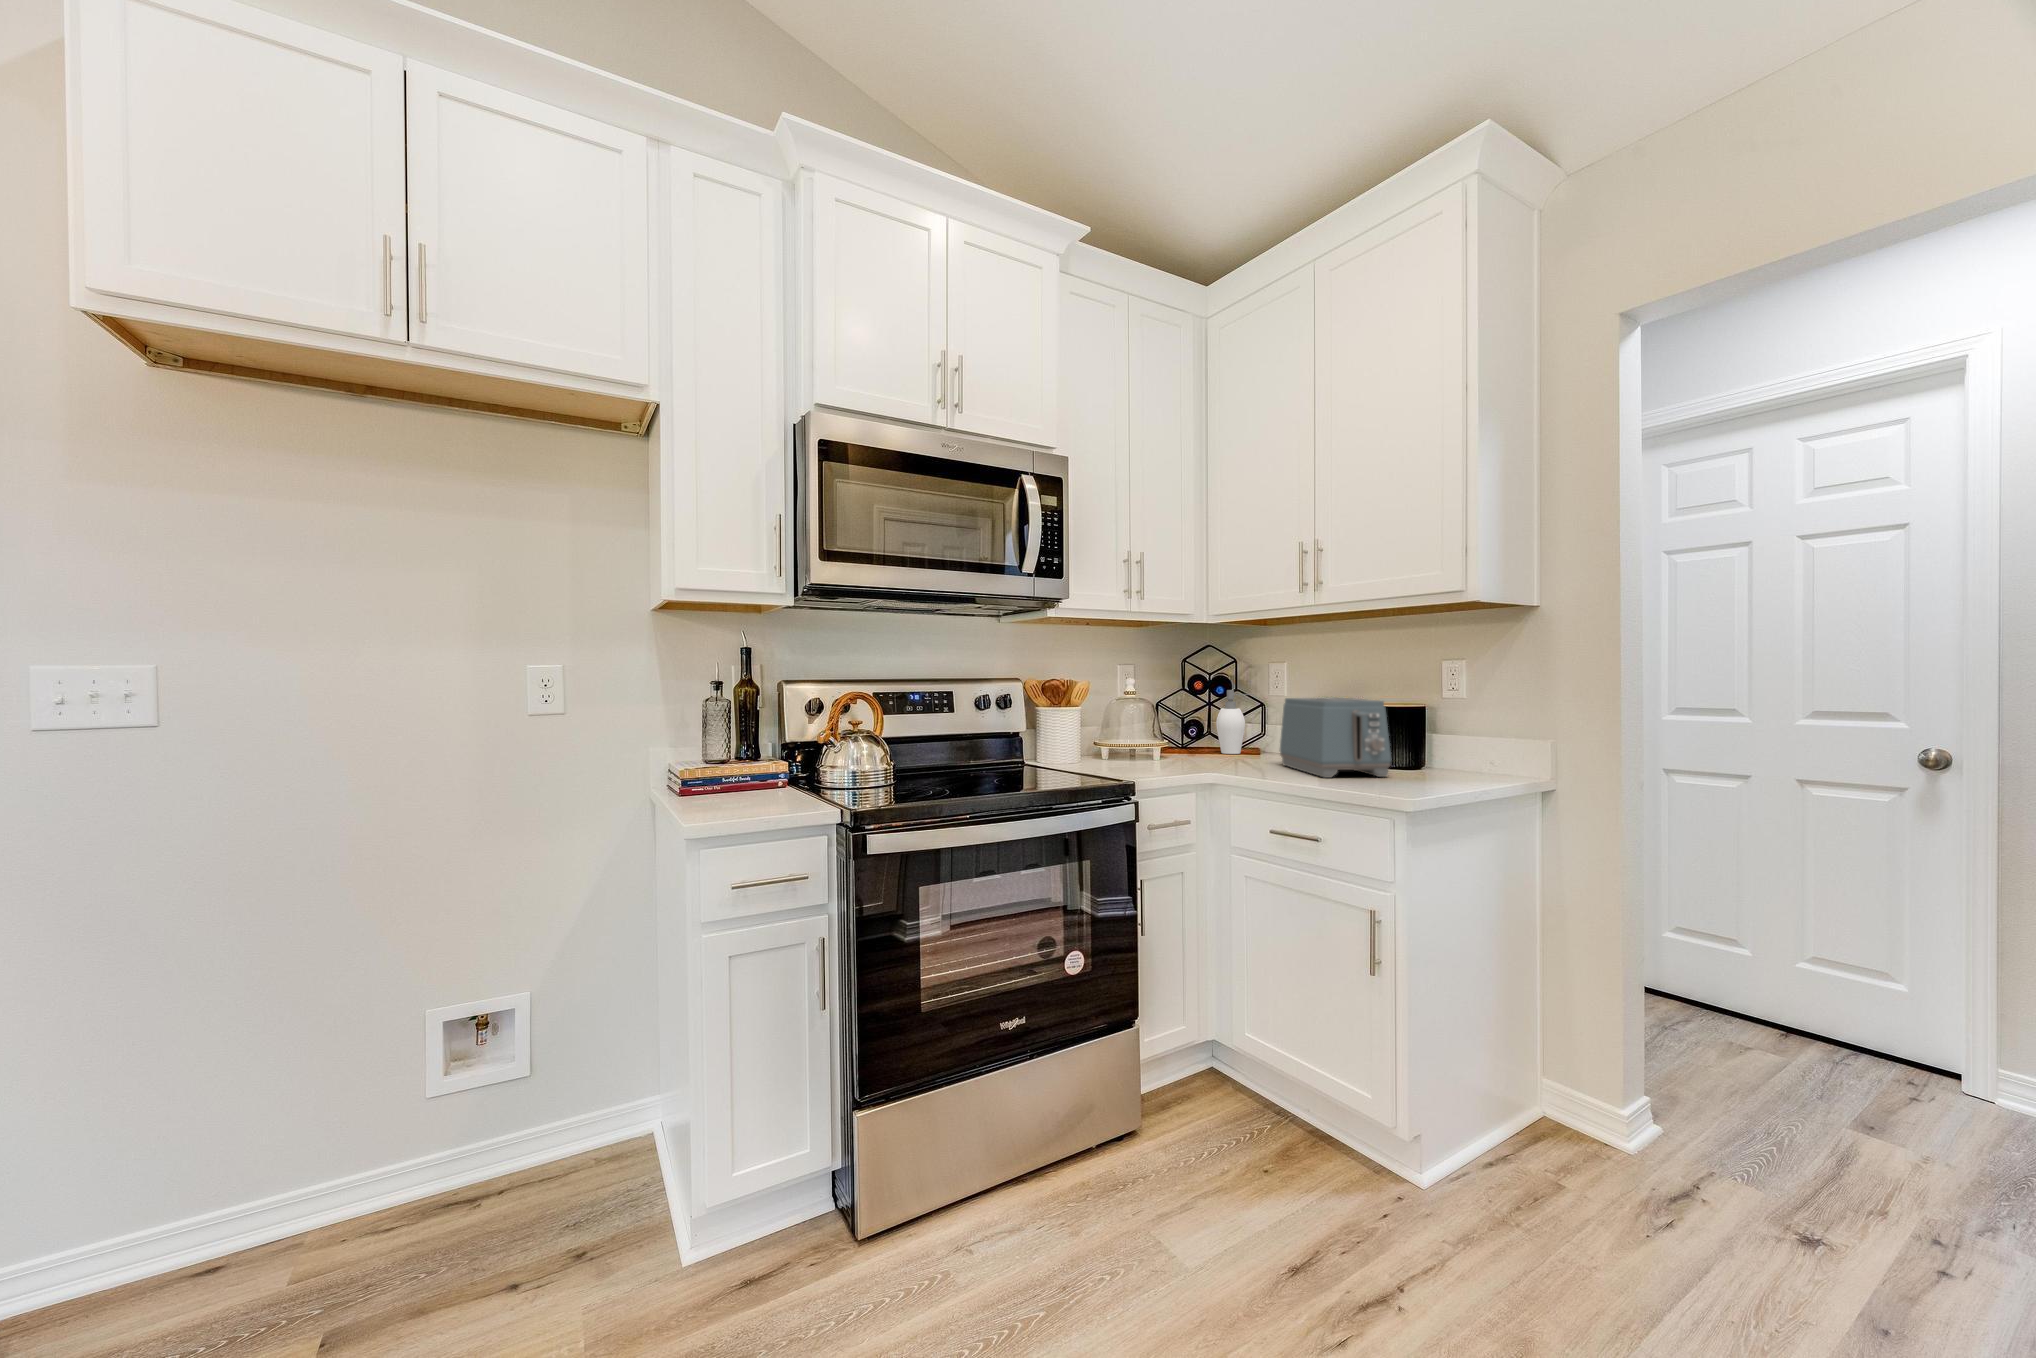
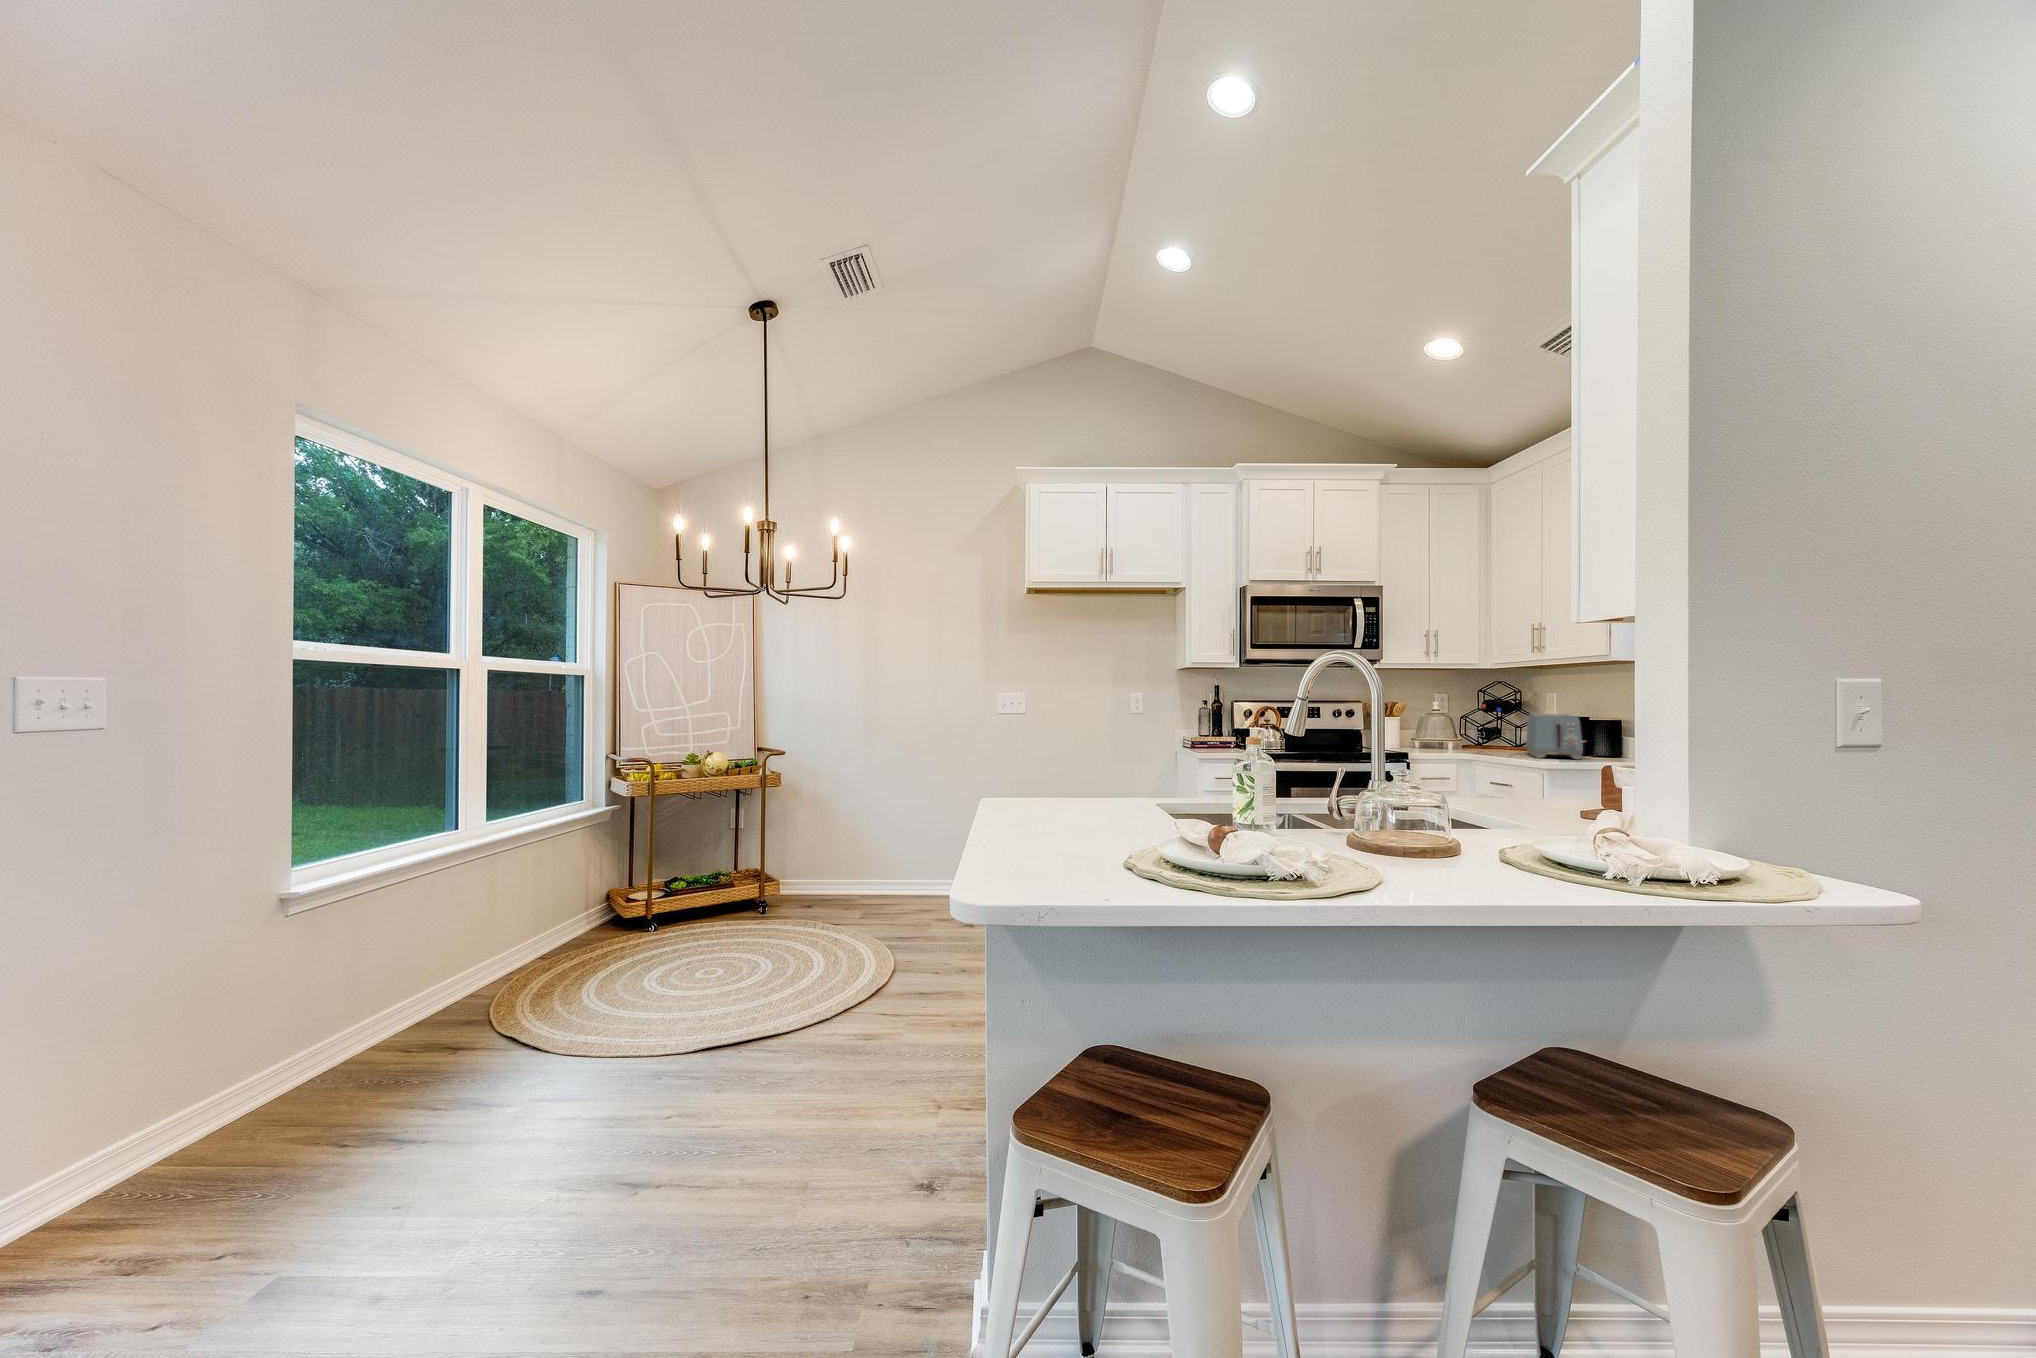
soap dispenser: present [1216,690,1254,754] -> none [1499,709,1526,749]

